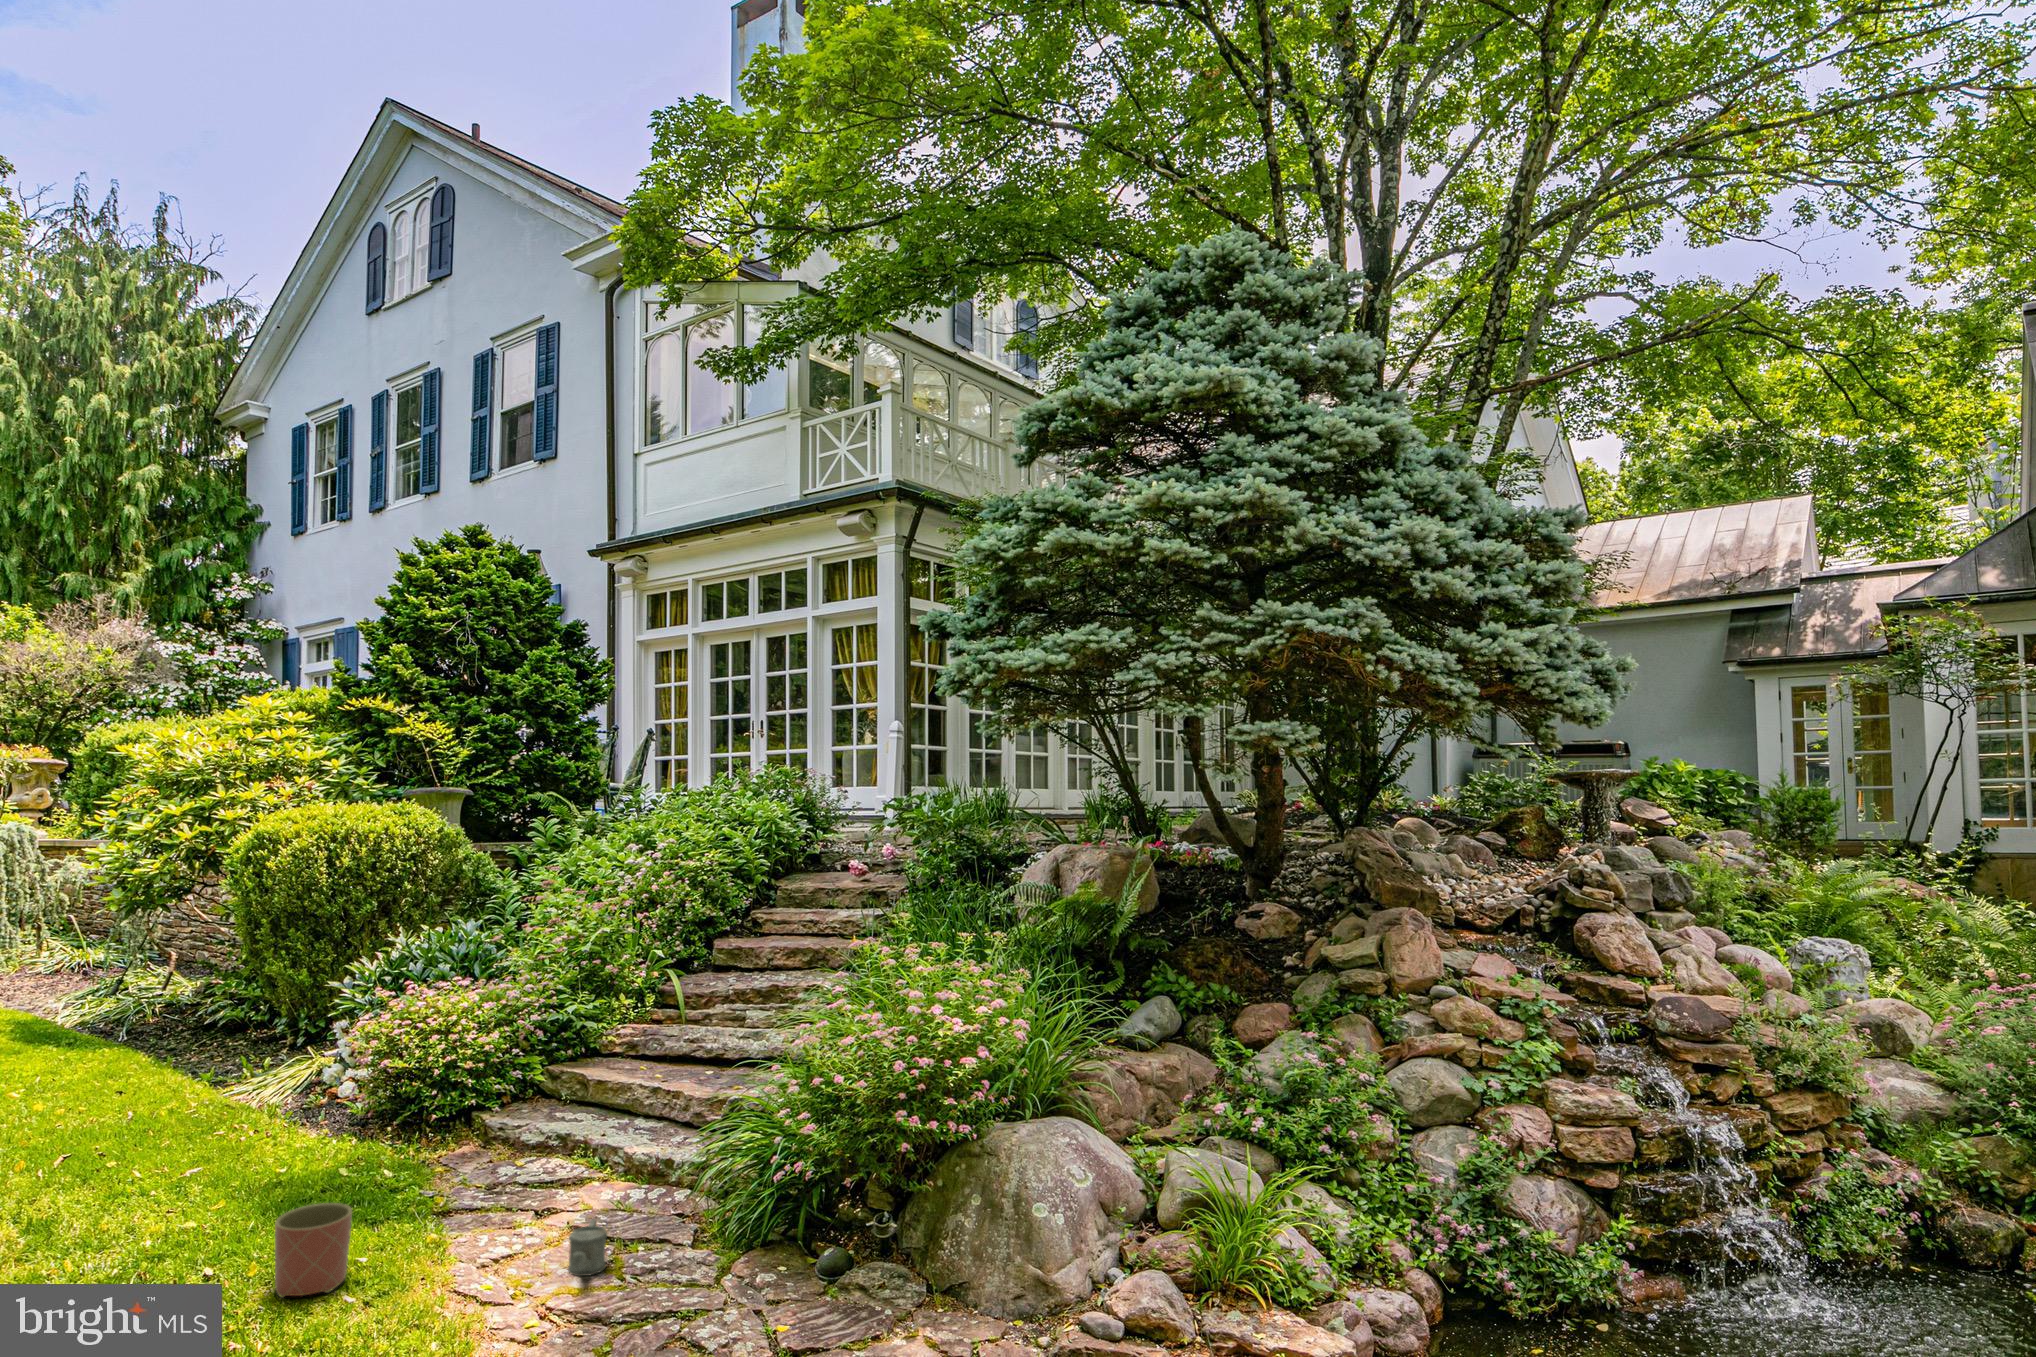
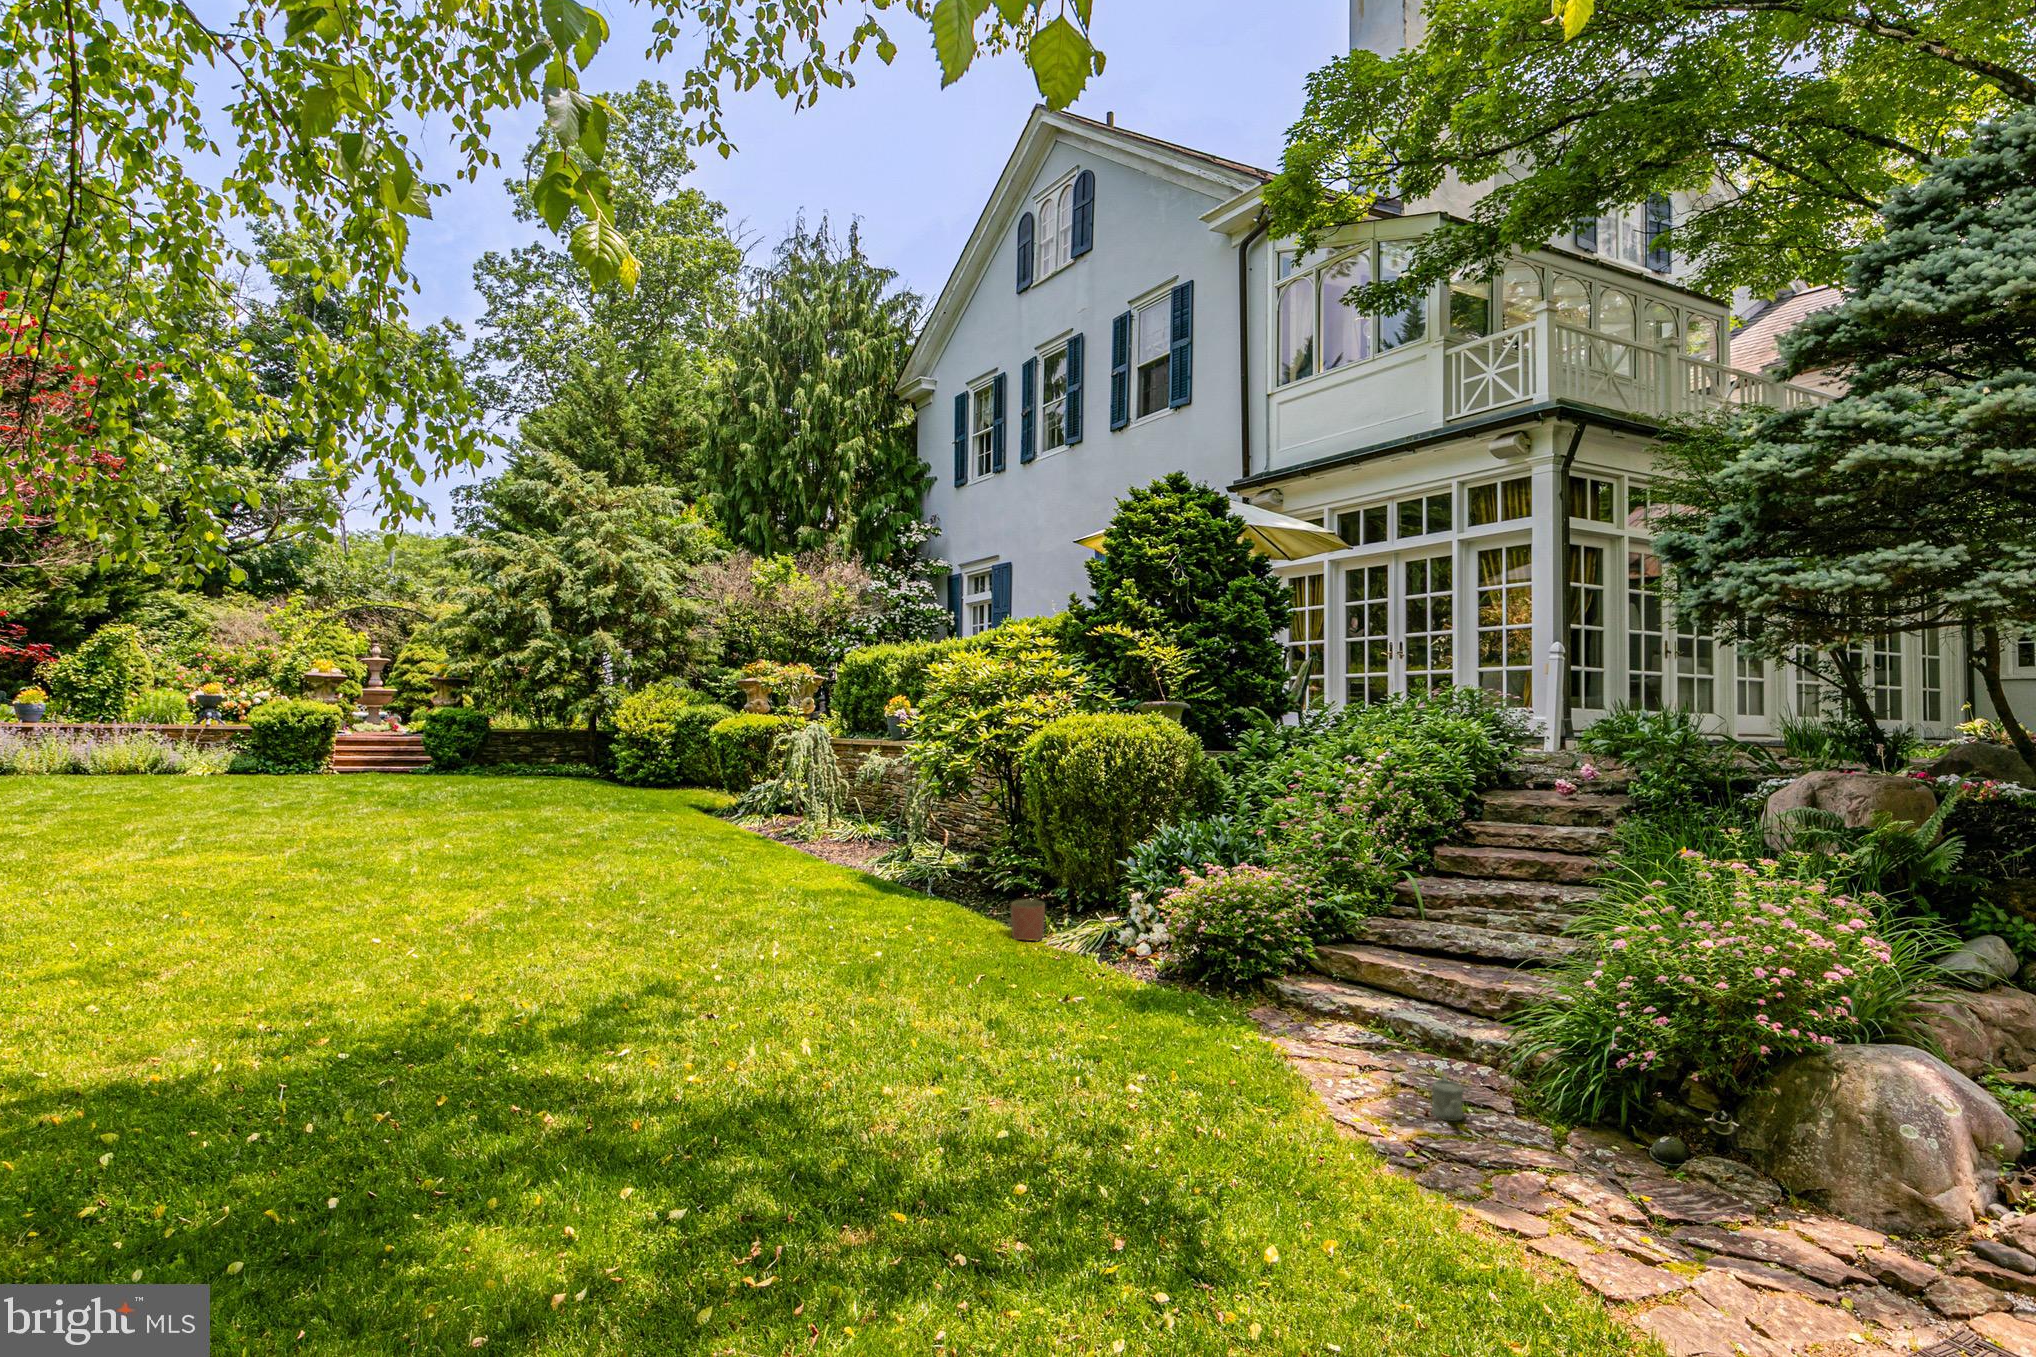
planter: present [275,1203,352,1298] -> present [1011,900,1045,941]

